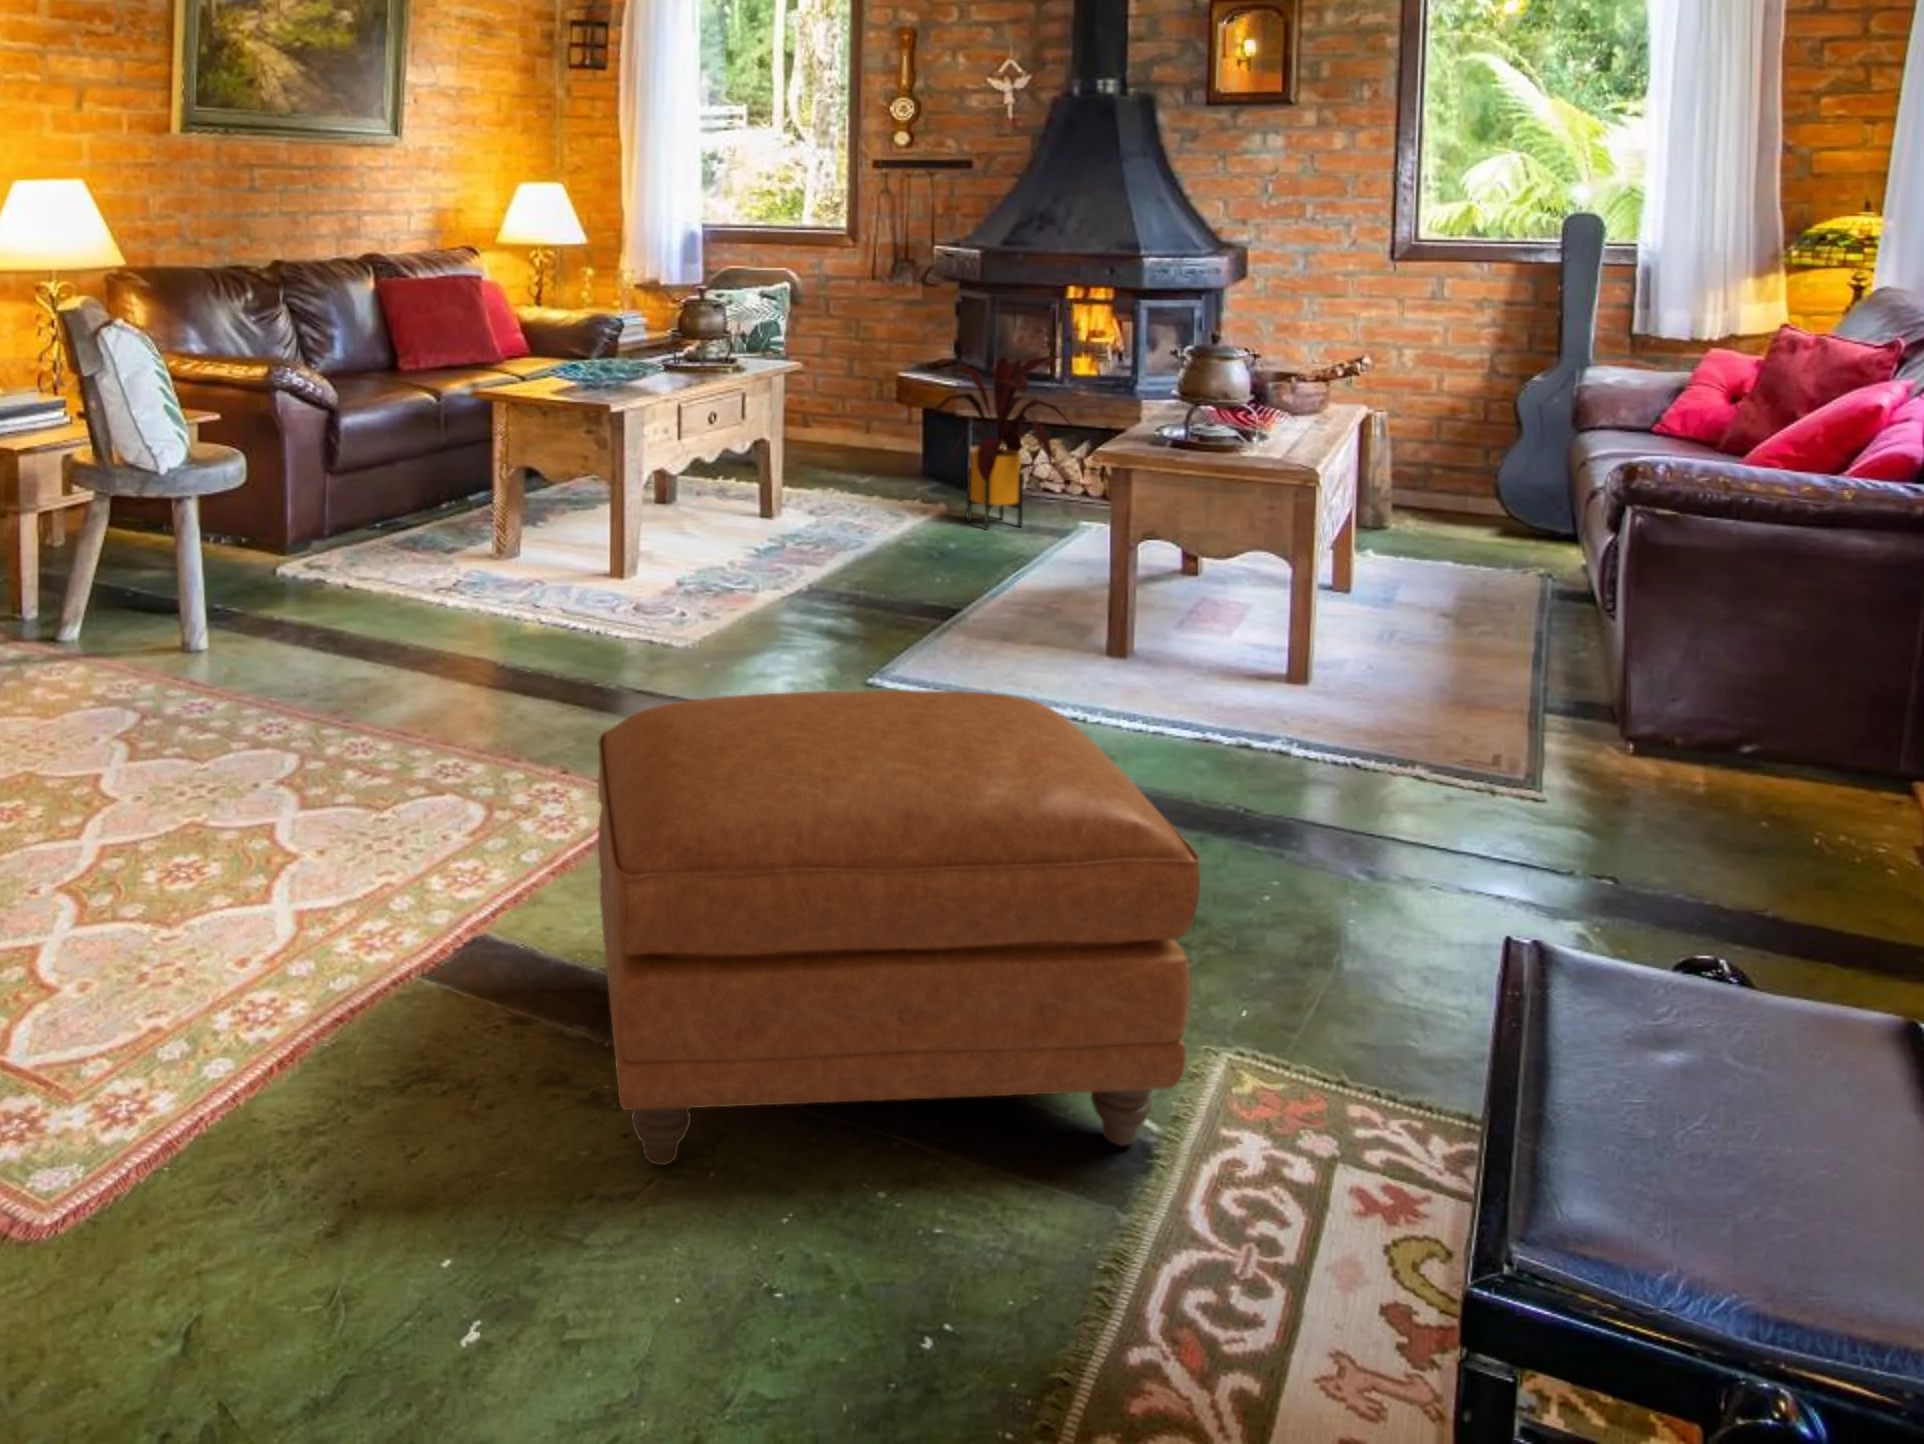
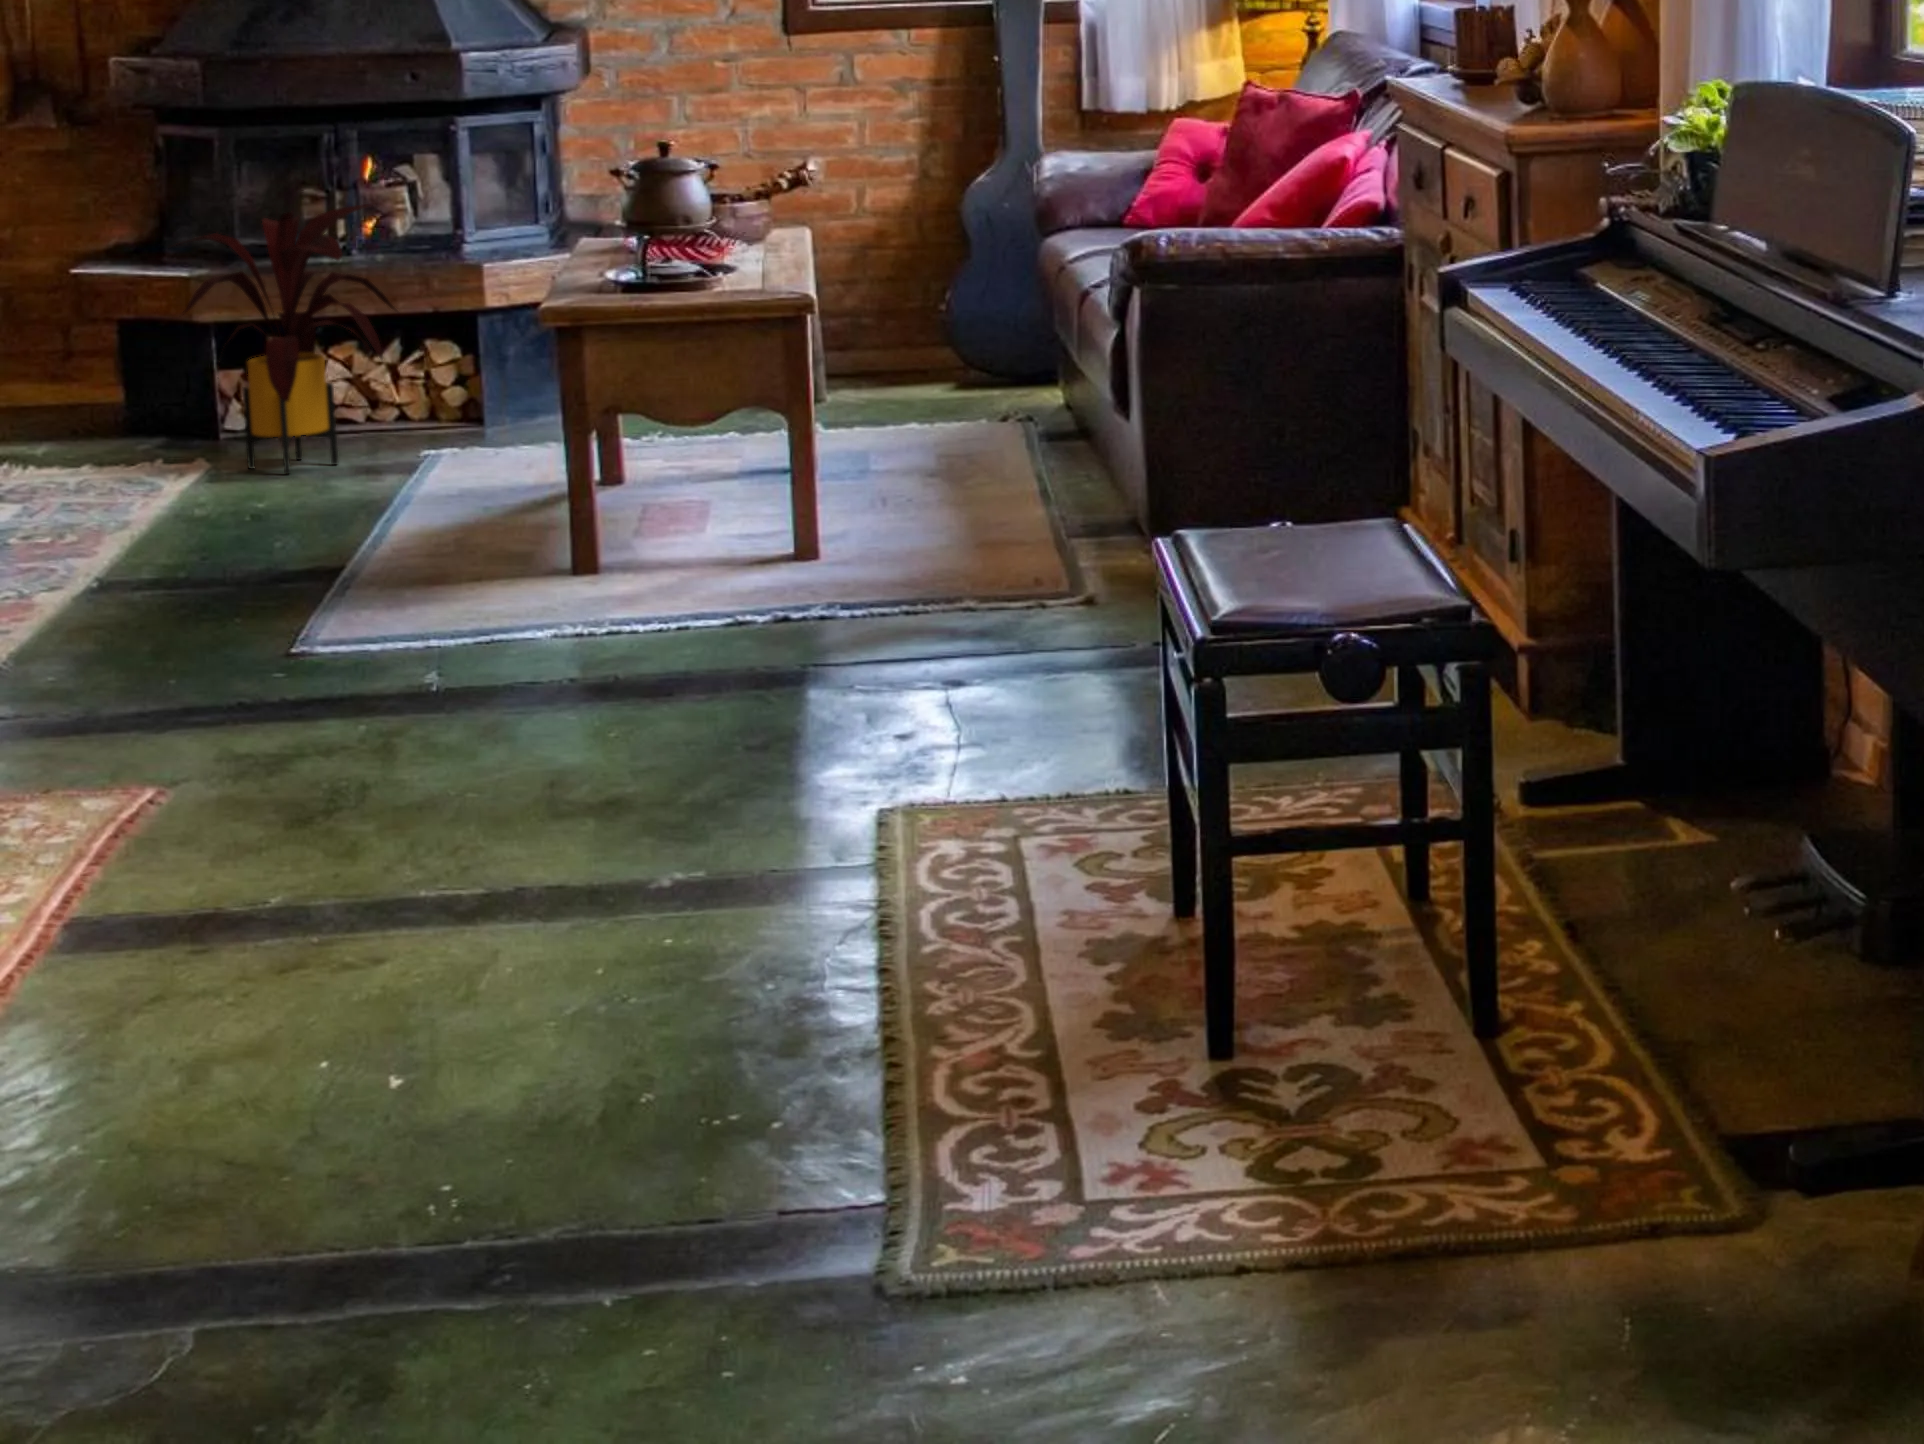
ottoman: present [598,690,1200,1165] -> none [189,521,884,1003]

